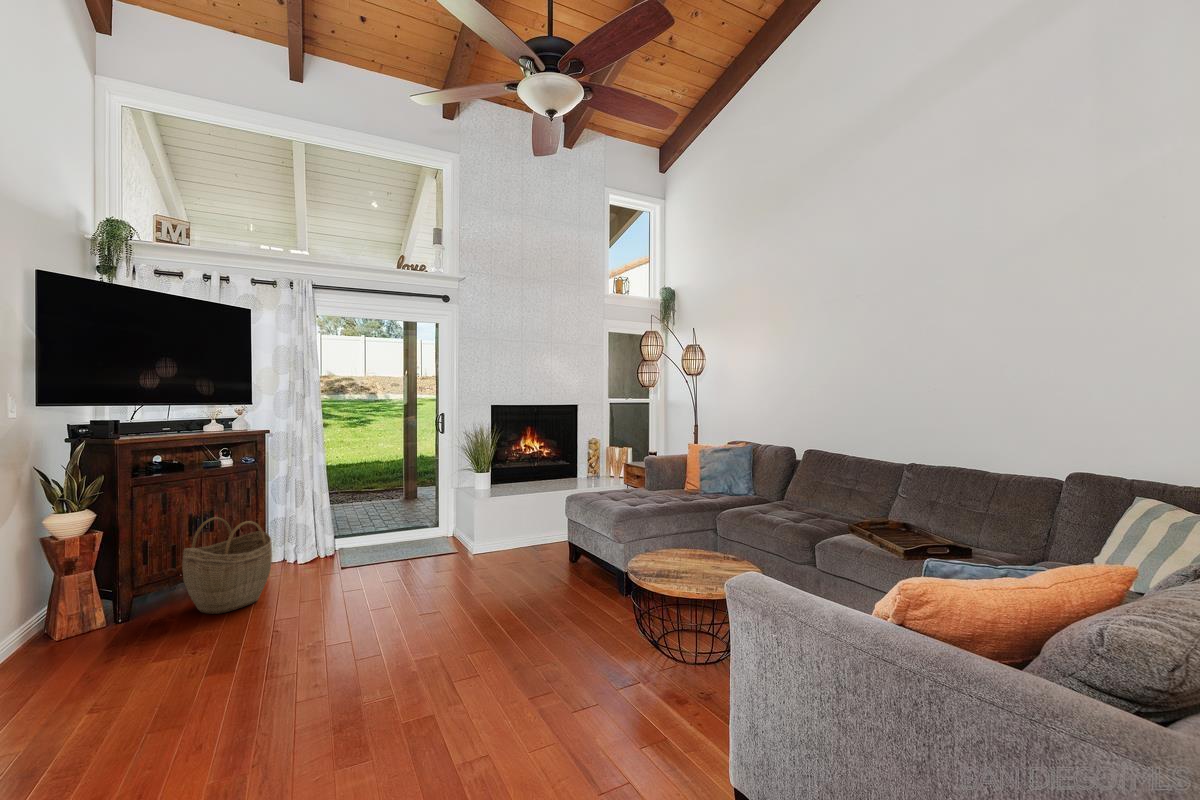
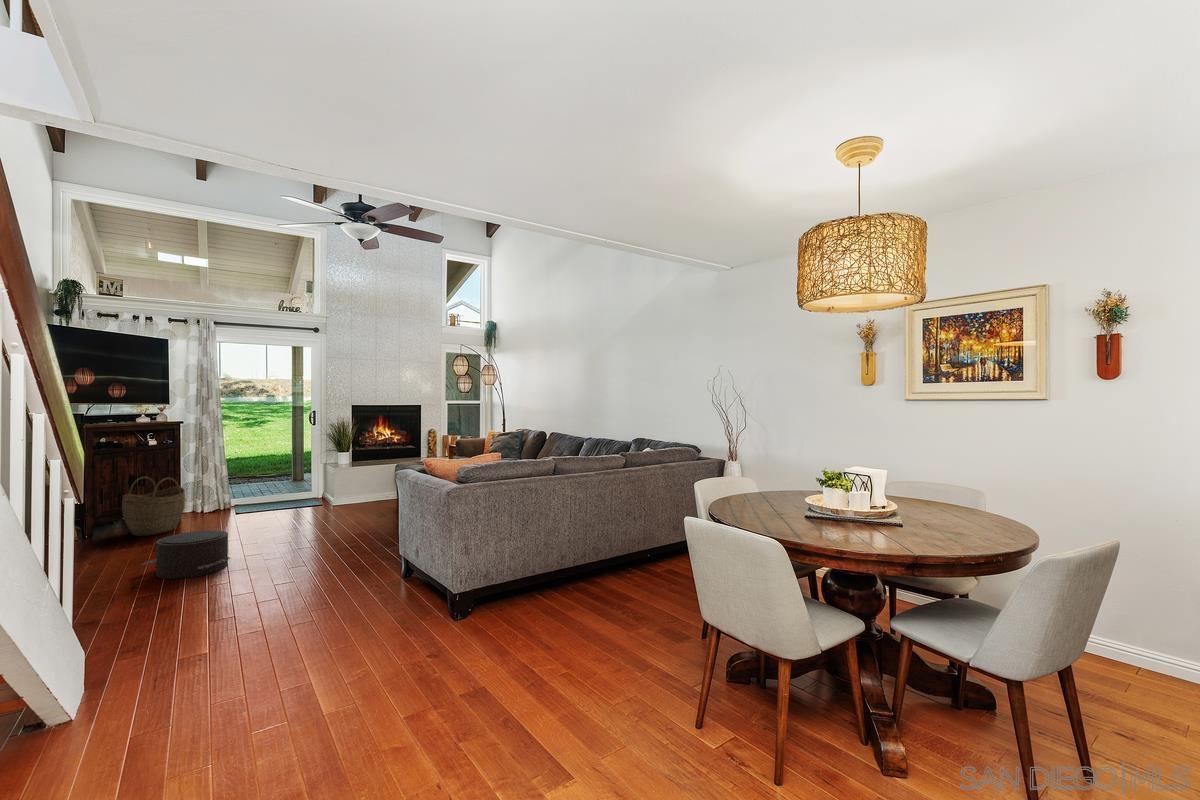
pouf: none [195,639,352,754] -> present [141,530,230,579]

